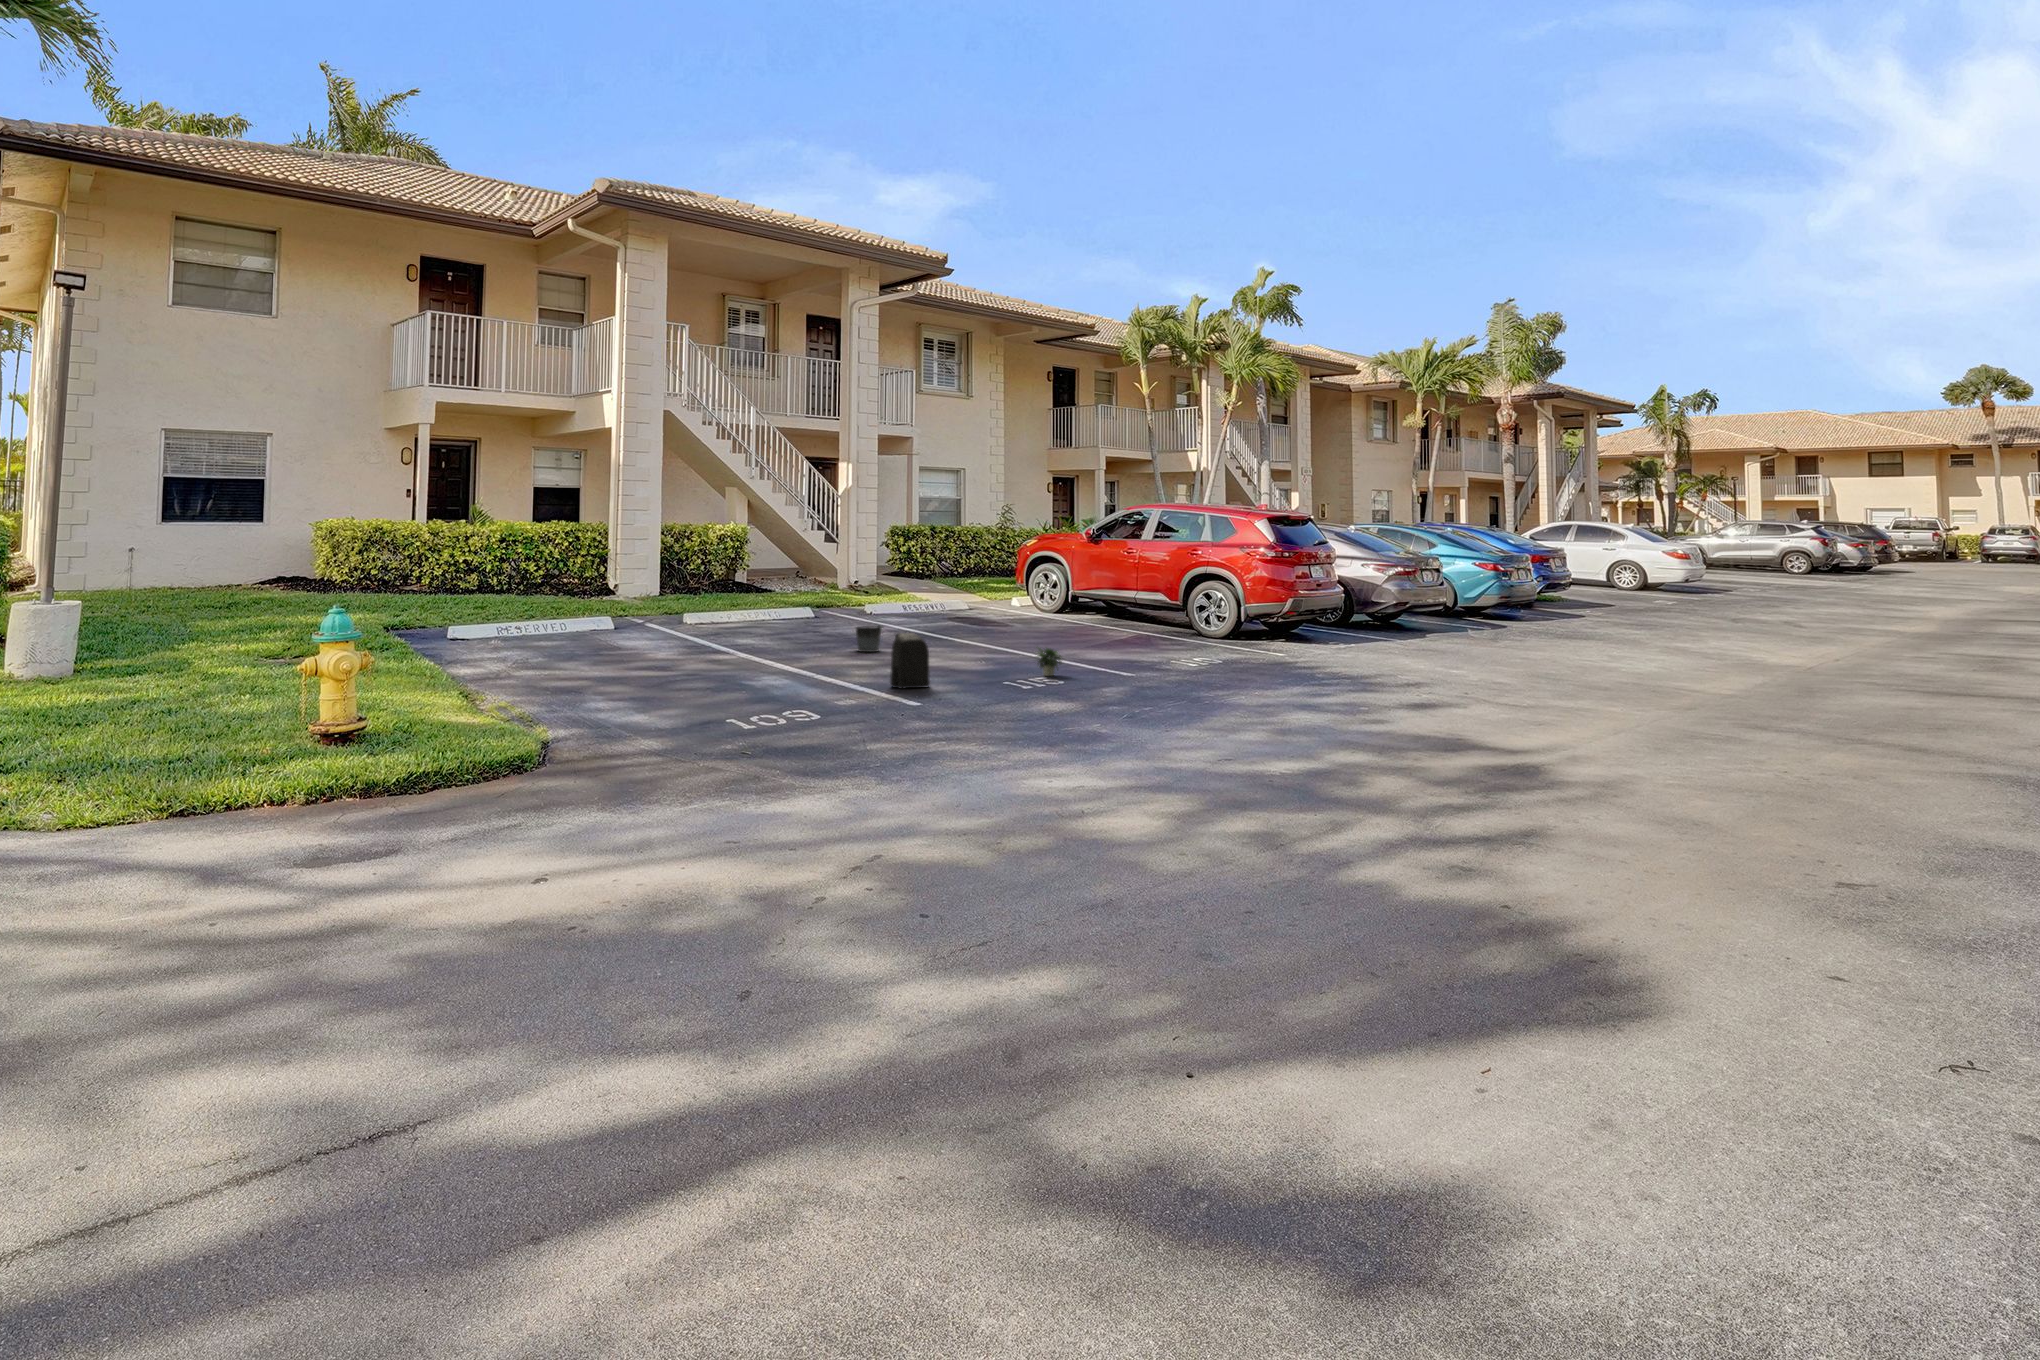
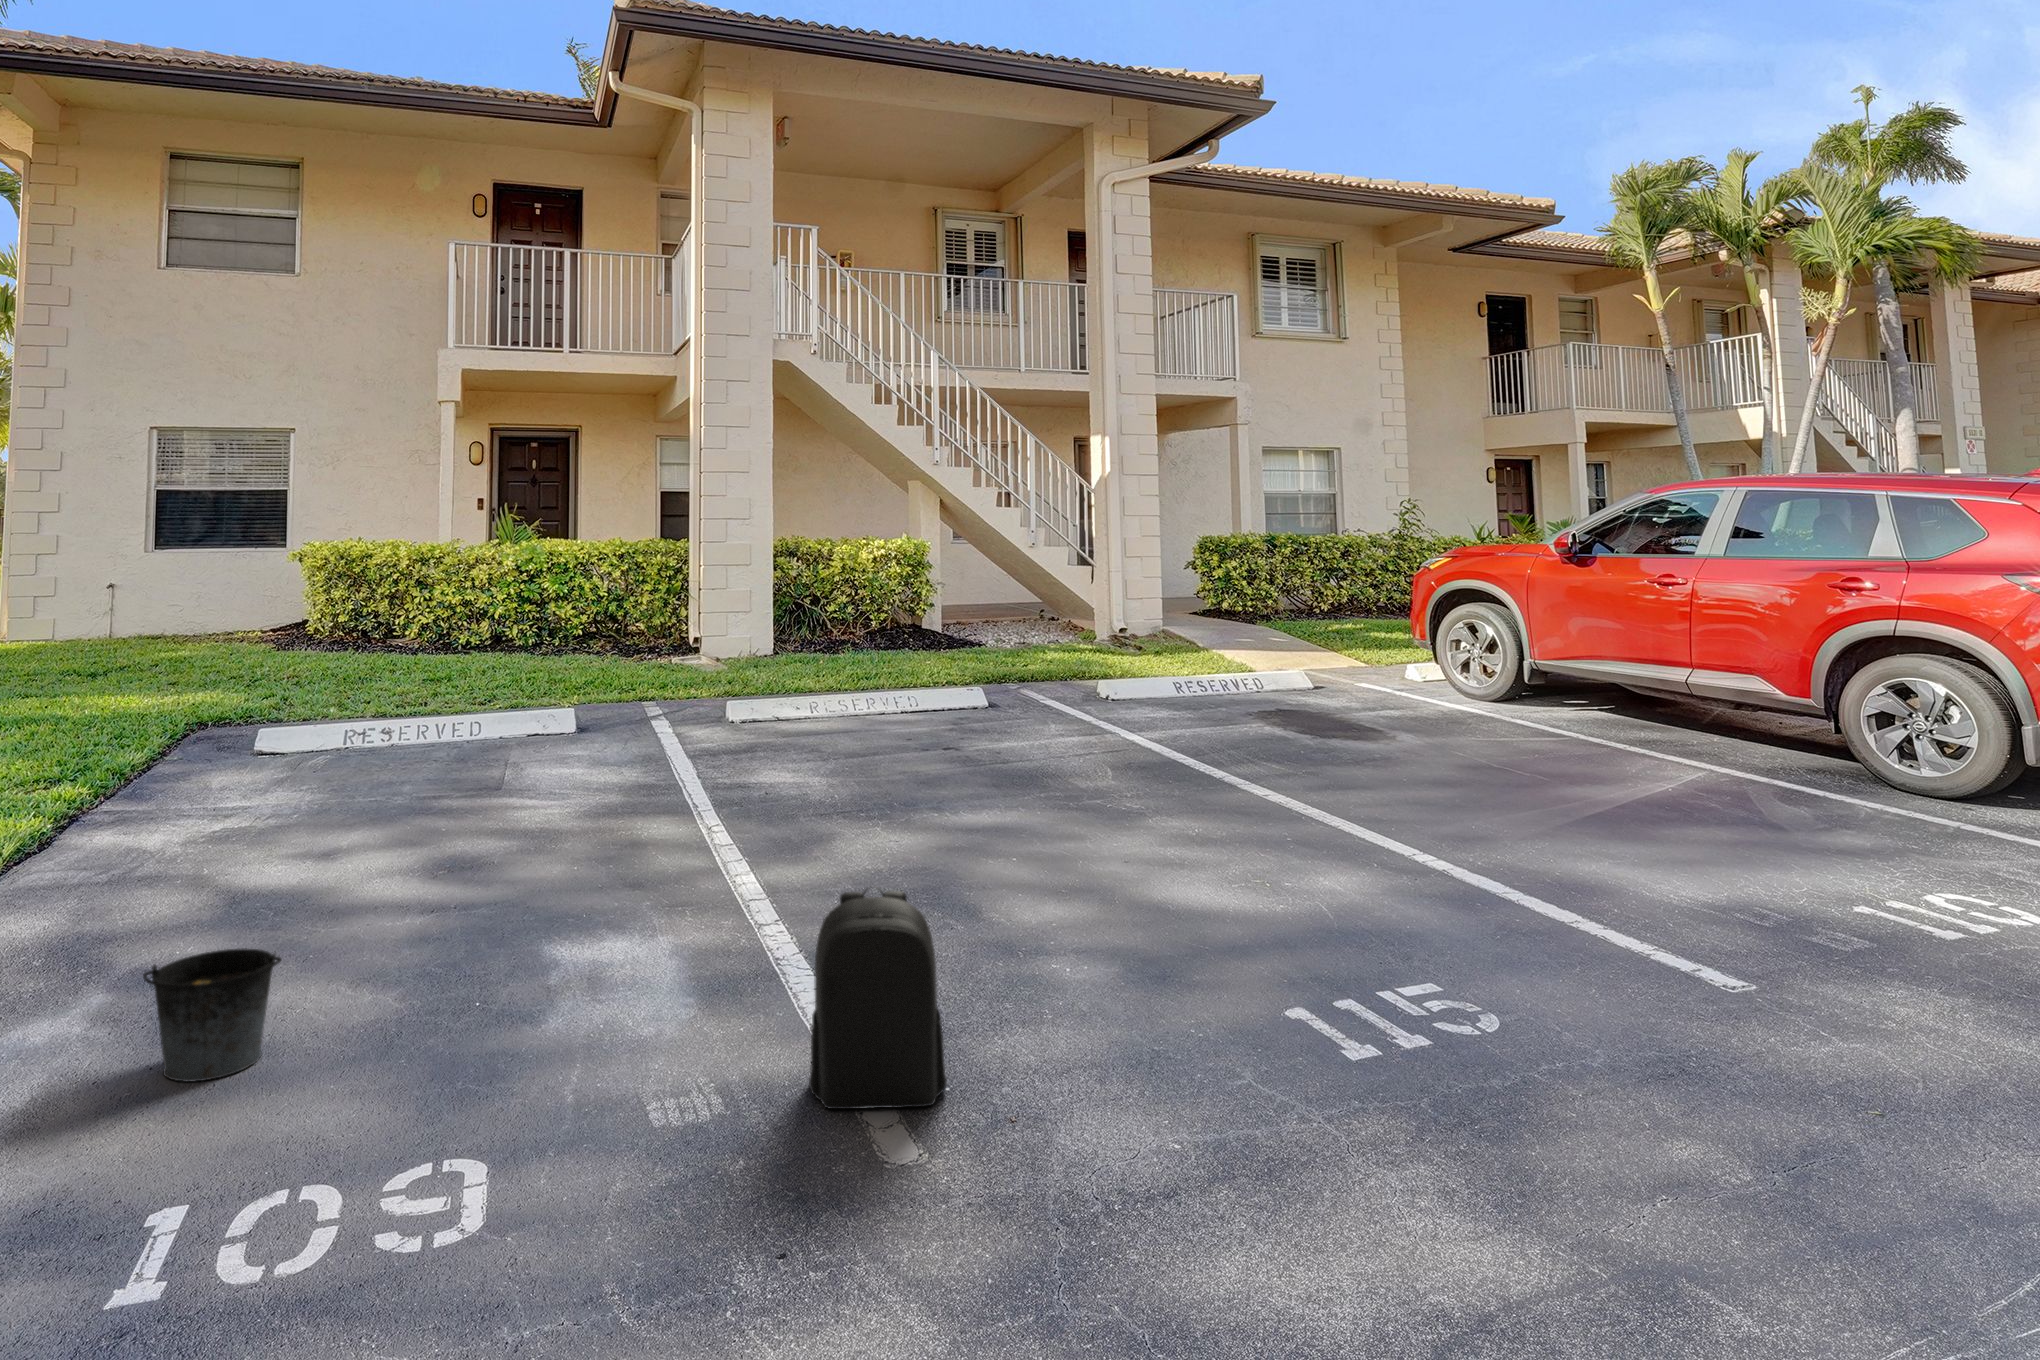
bucket: present [856,626,882,652] -> present [143,948,282,1082]
potted plant: present [1037,648,1061,676] -> none [1369,918,1475,1037]

